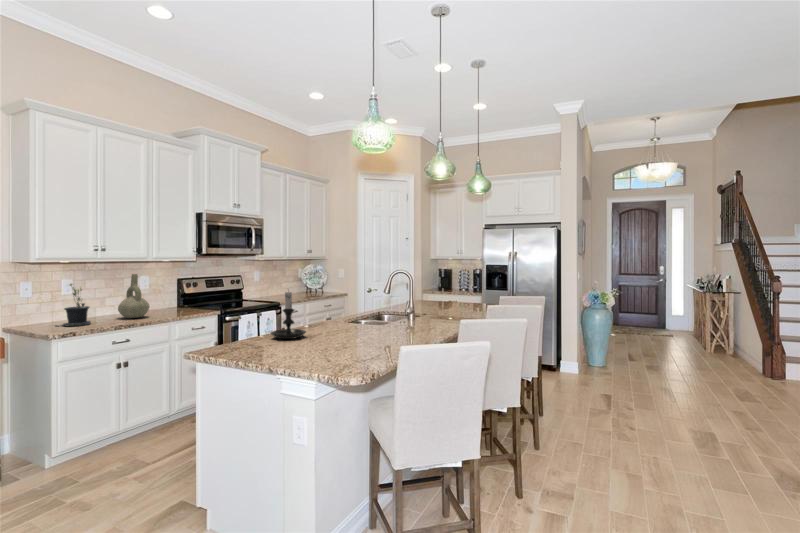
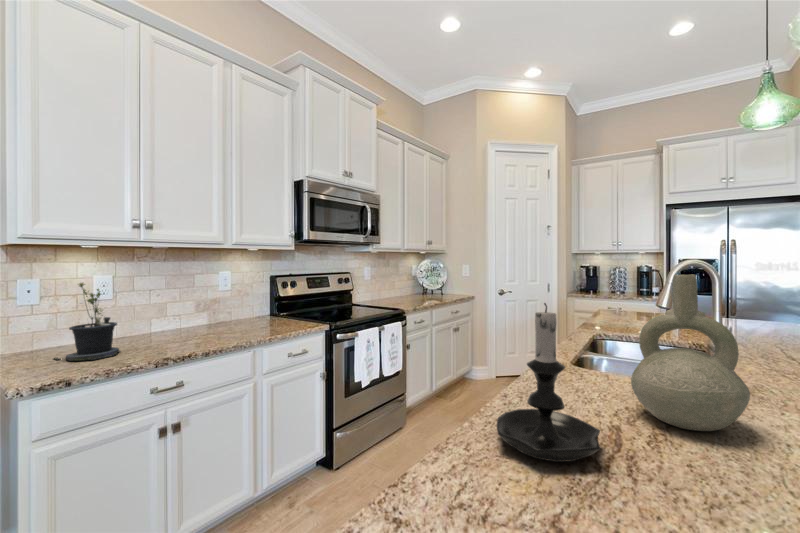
decorative vase: present [118,274,150,318] -> present [631,274,750,431]

